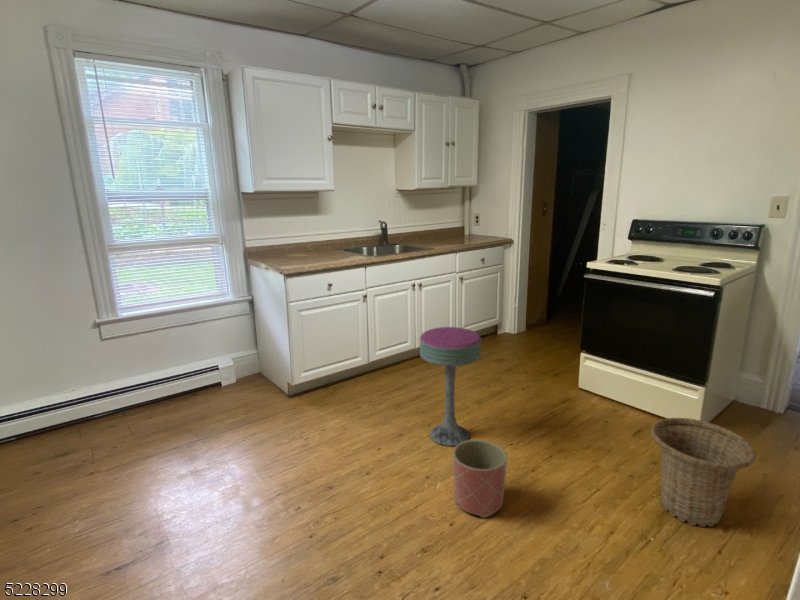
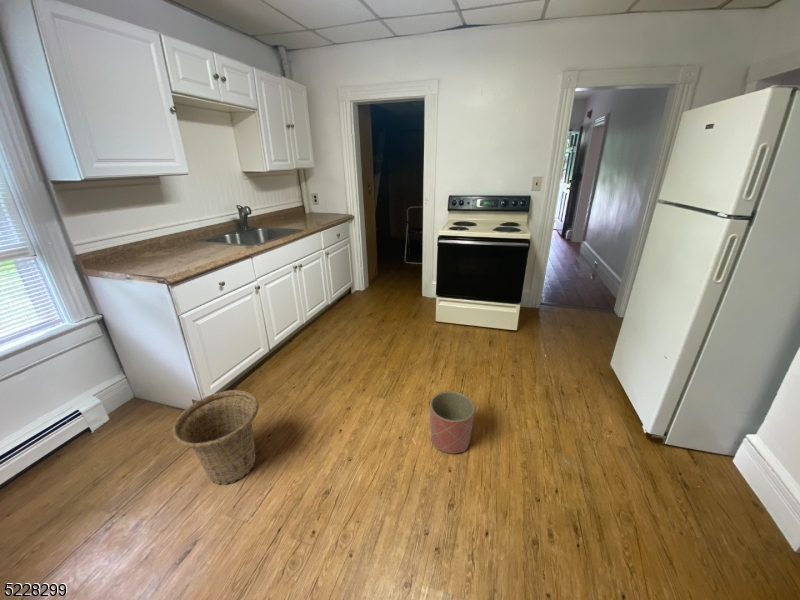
bar stool: present [420,327,481,446] -> none [355,302,410,403]
basket: present [651,418,756,527] -> present [172,390,259,485]

